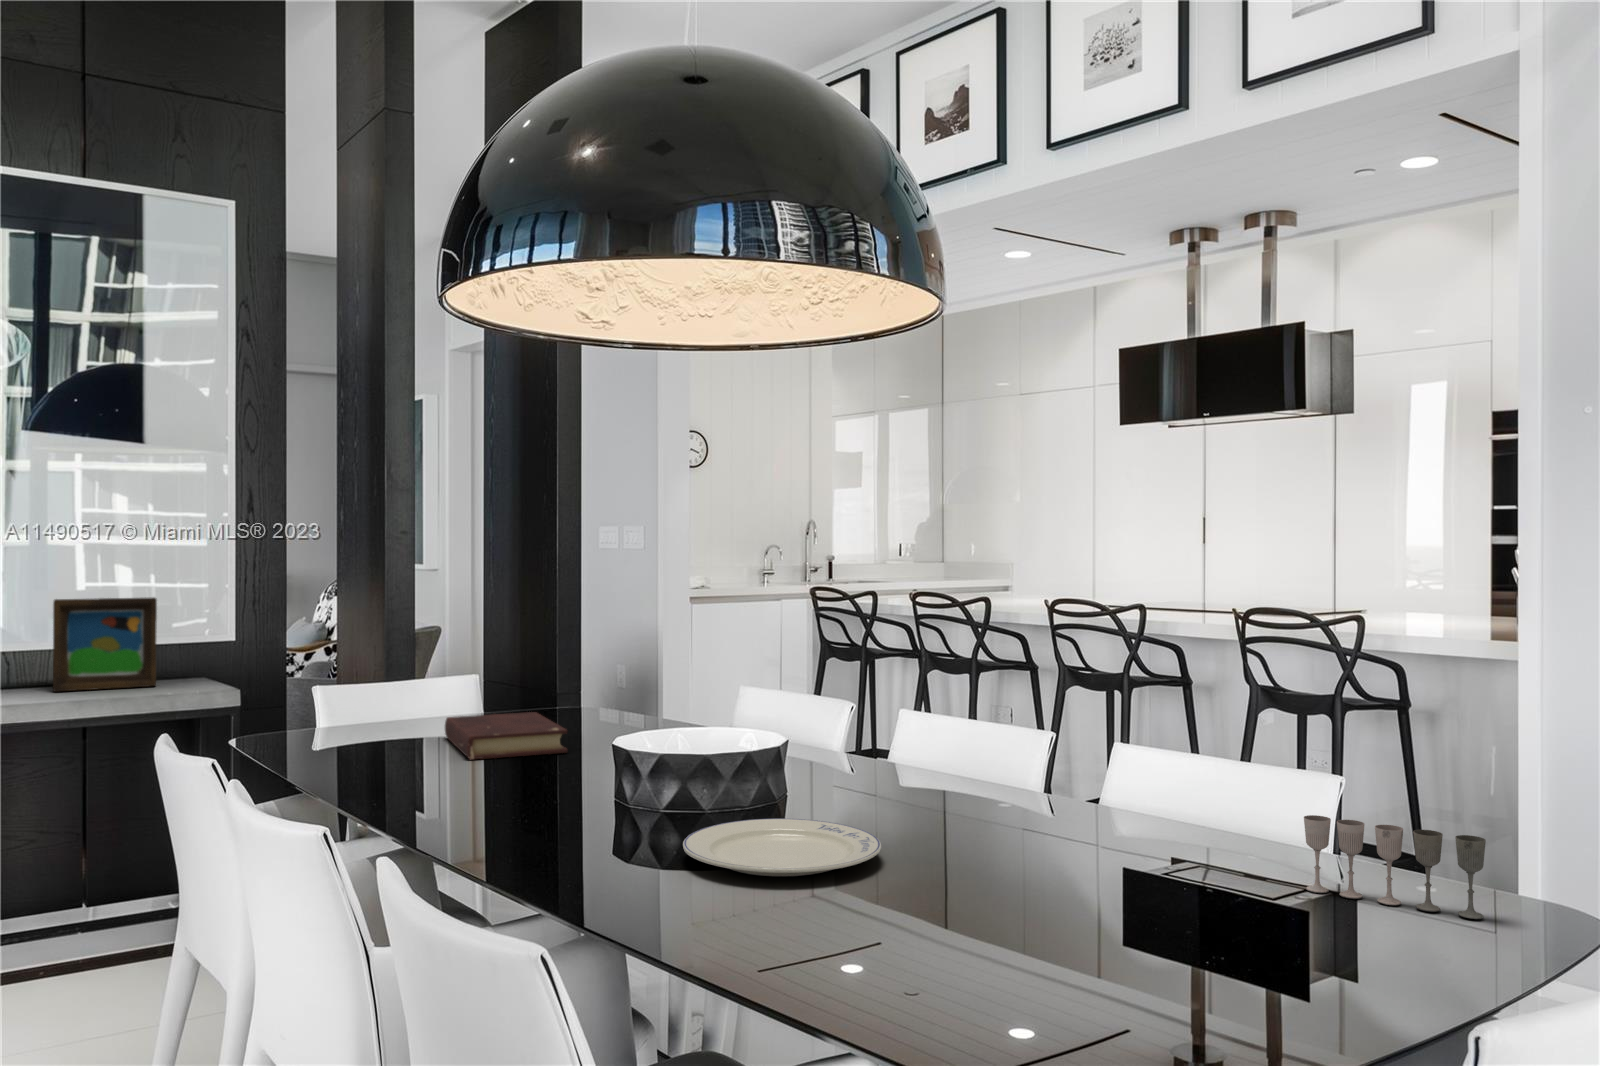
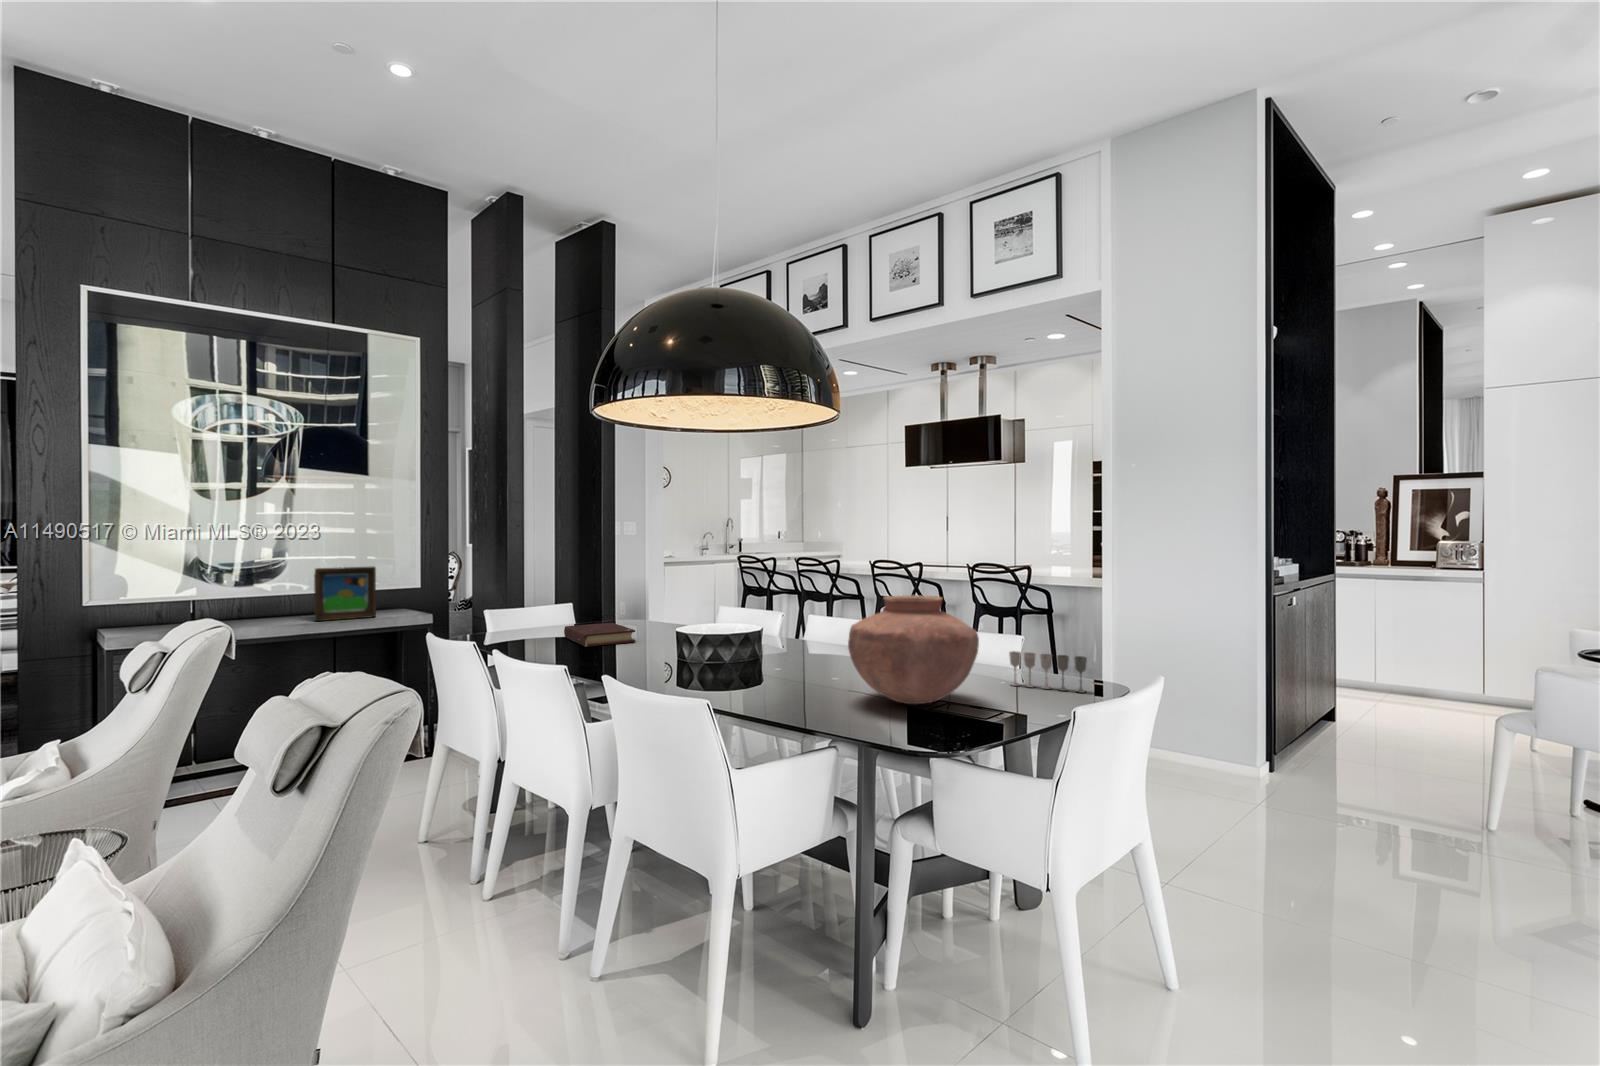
vase: none [935,690,1227,935] -> present [848,595,979,704]
plate: present [683,818,881,876] -> none [720,665,816,689]

